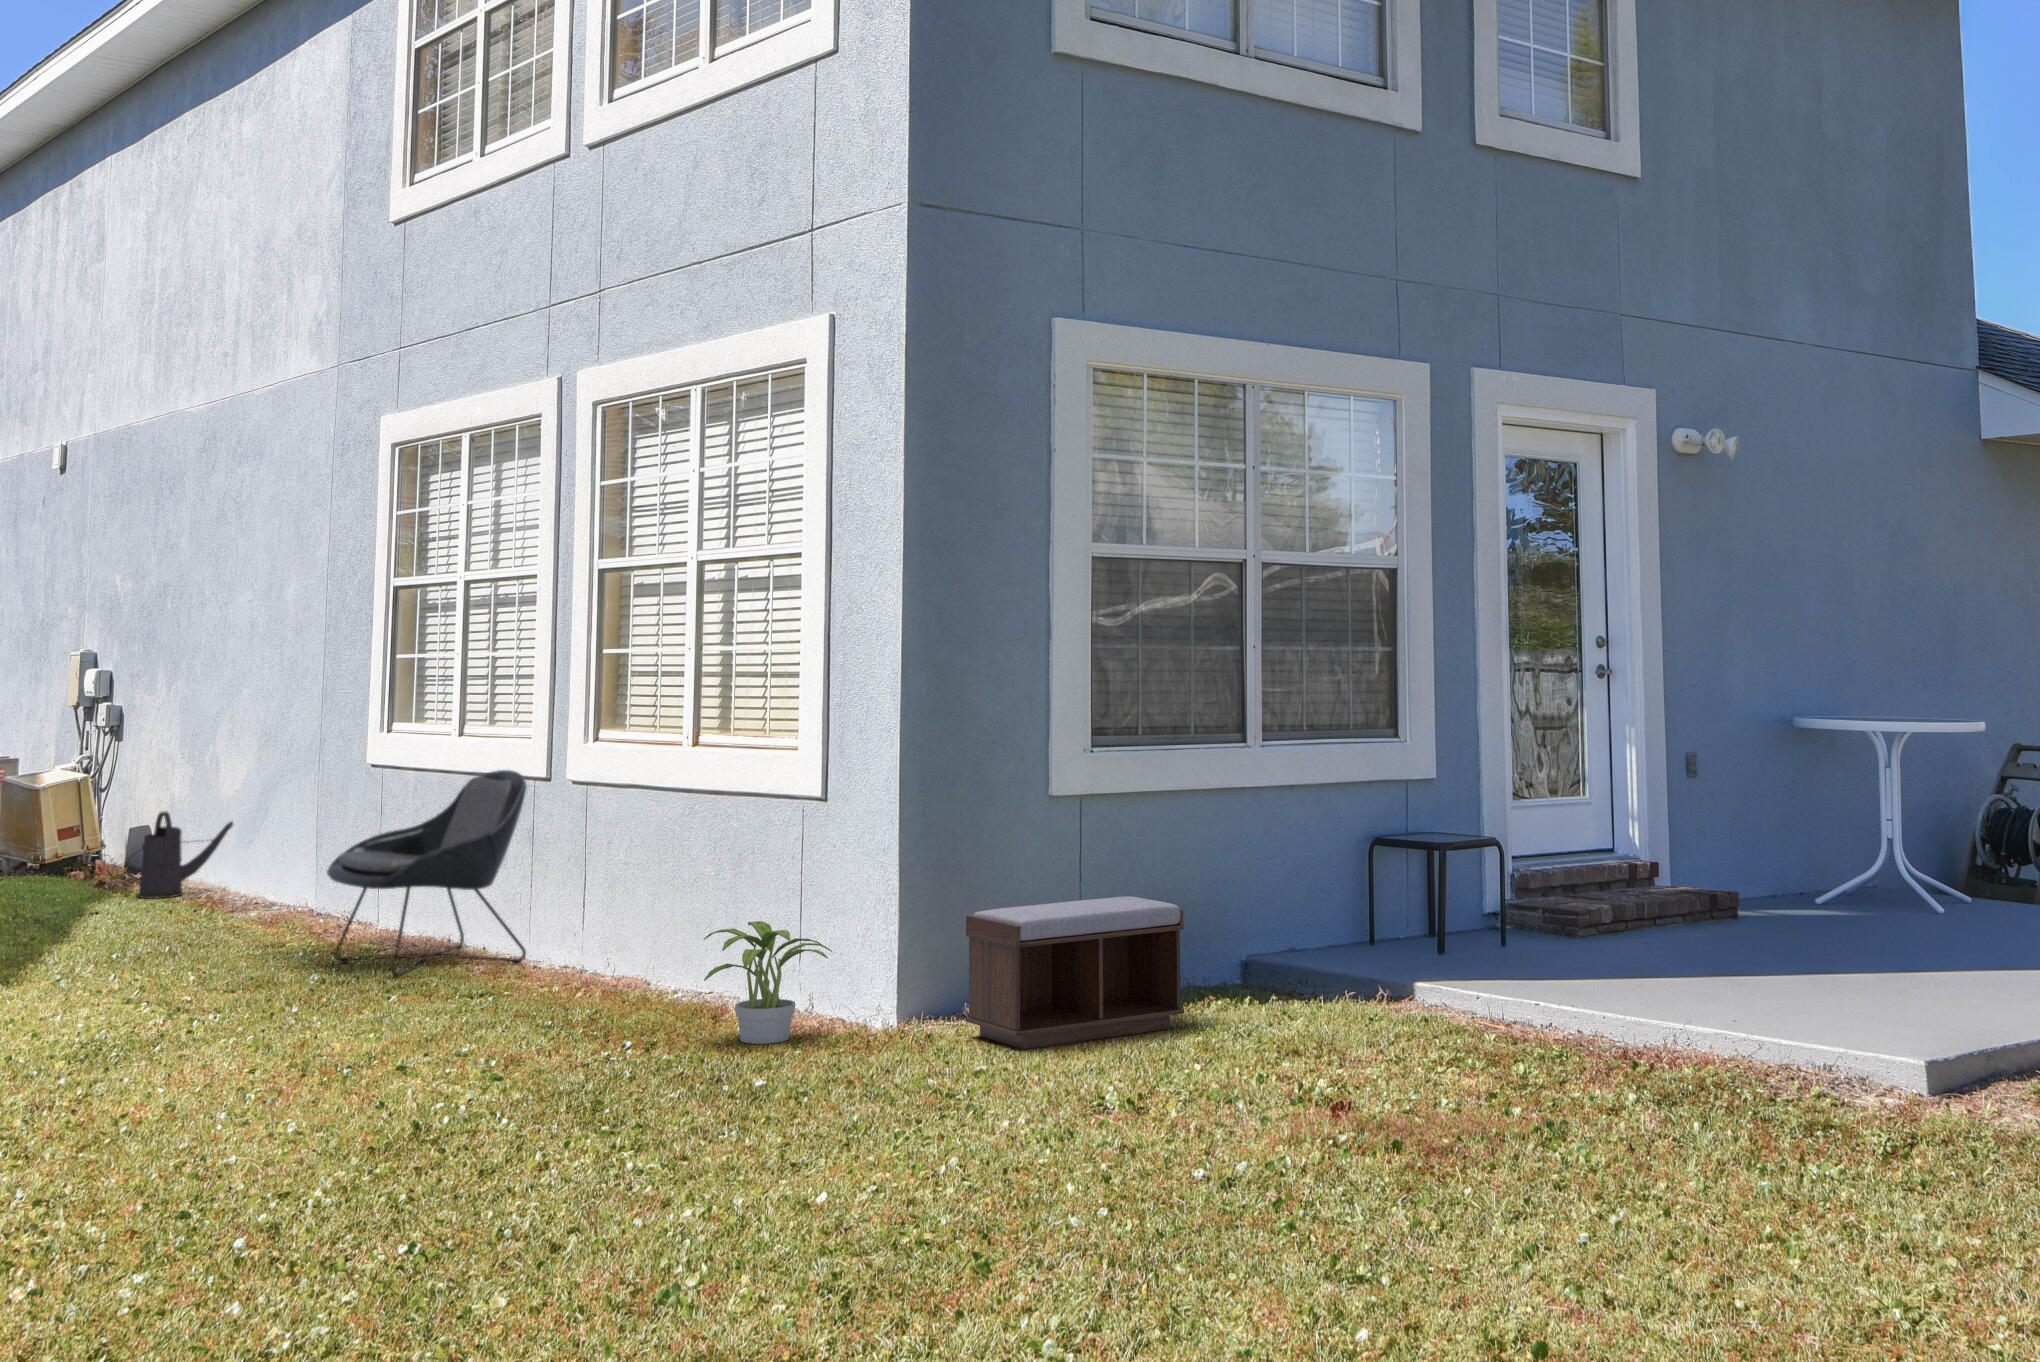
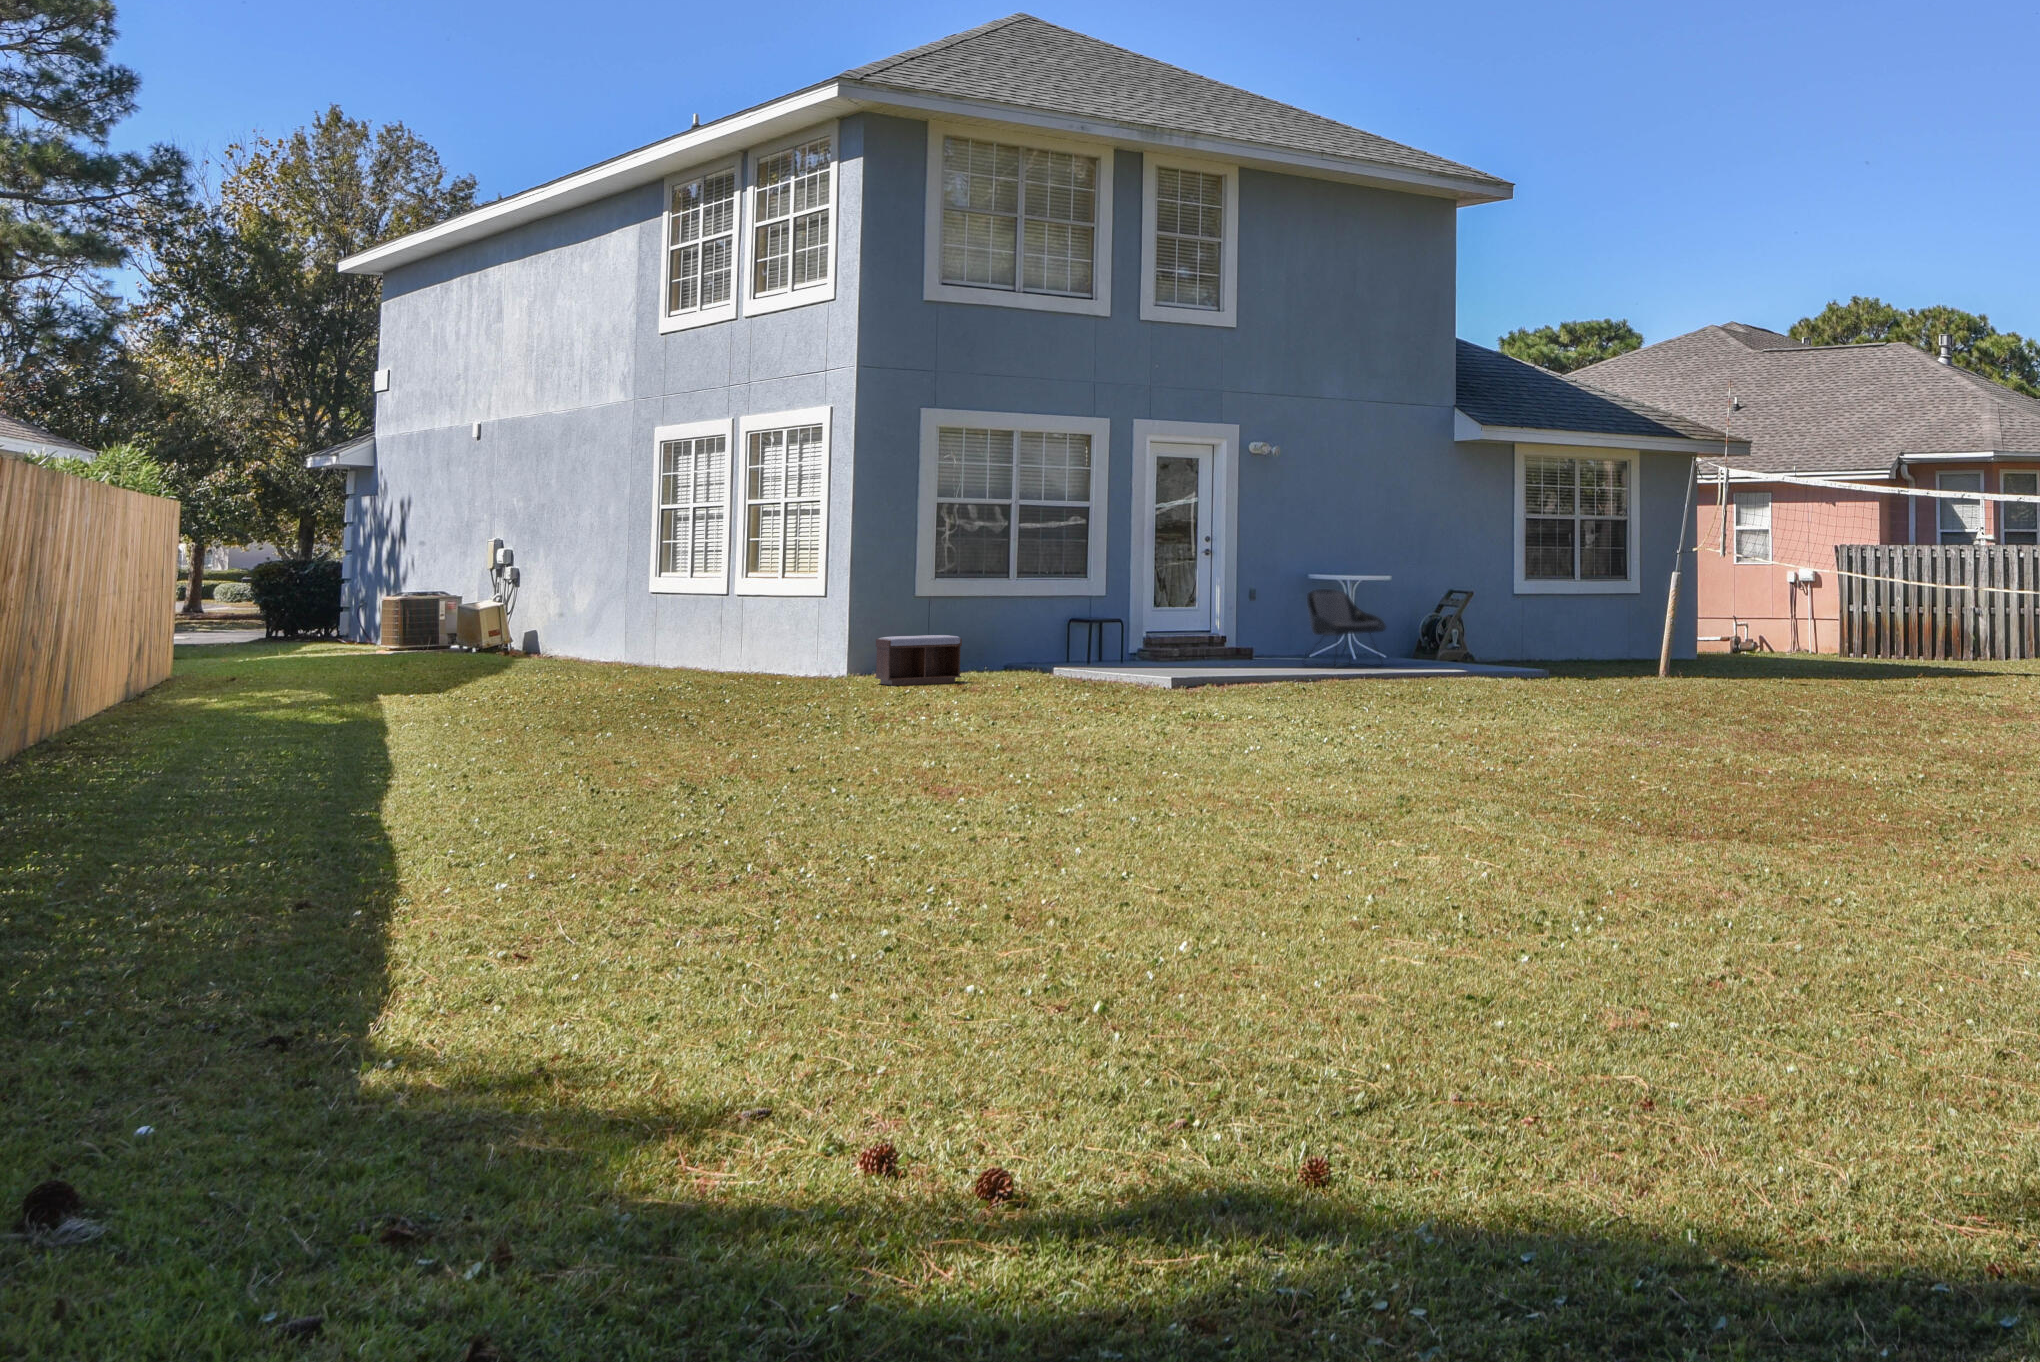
lounge chair: present [327,770,527,978] -> present [1305,589,1387,668]
watering can: present [125,811,233,899] -> none [530,619,583,660]
potted plant: present [704,921,832,1044] -> none [774,642,826,685]

